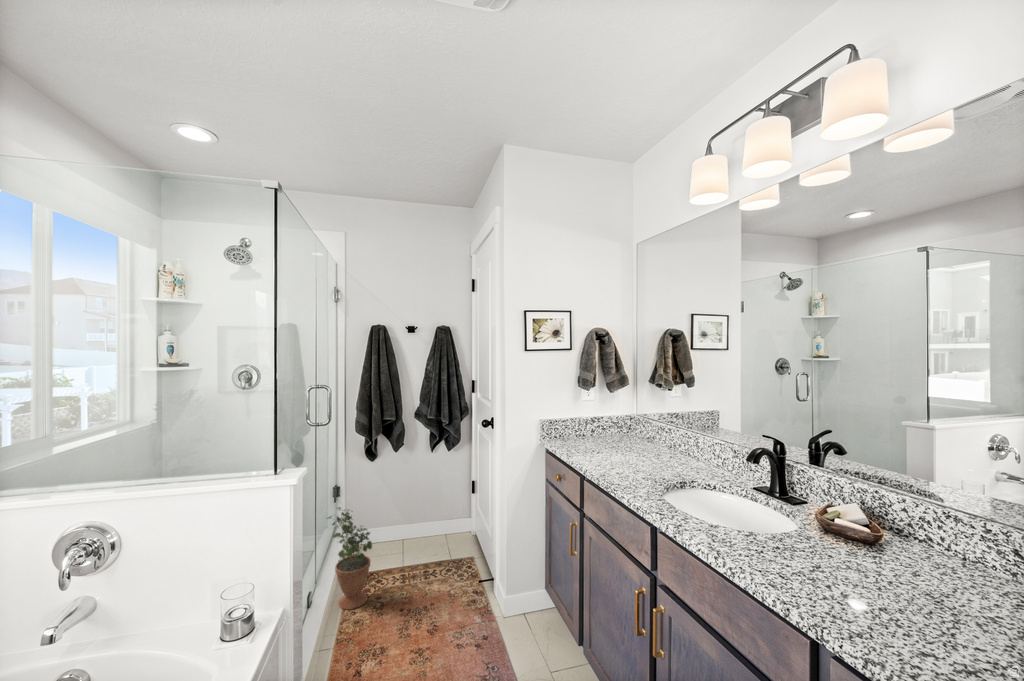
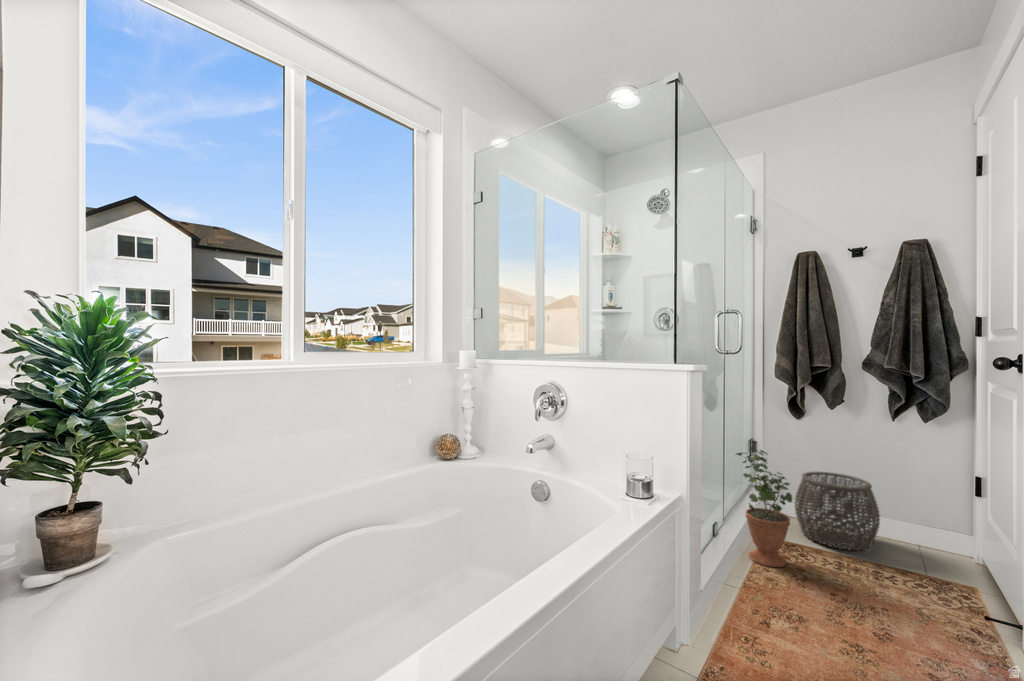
woven basket: none [371,499,426,563] -> present [795,472,880,551]

